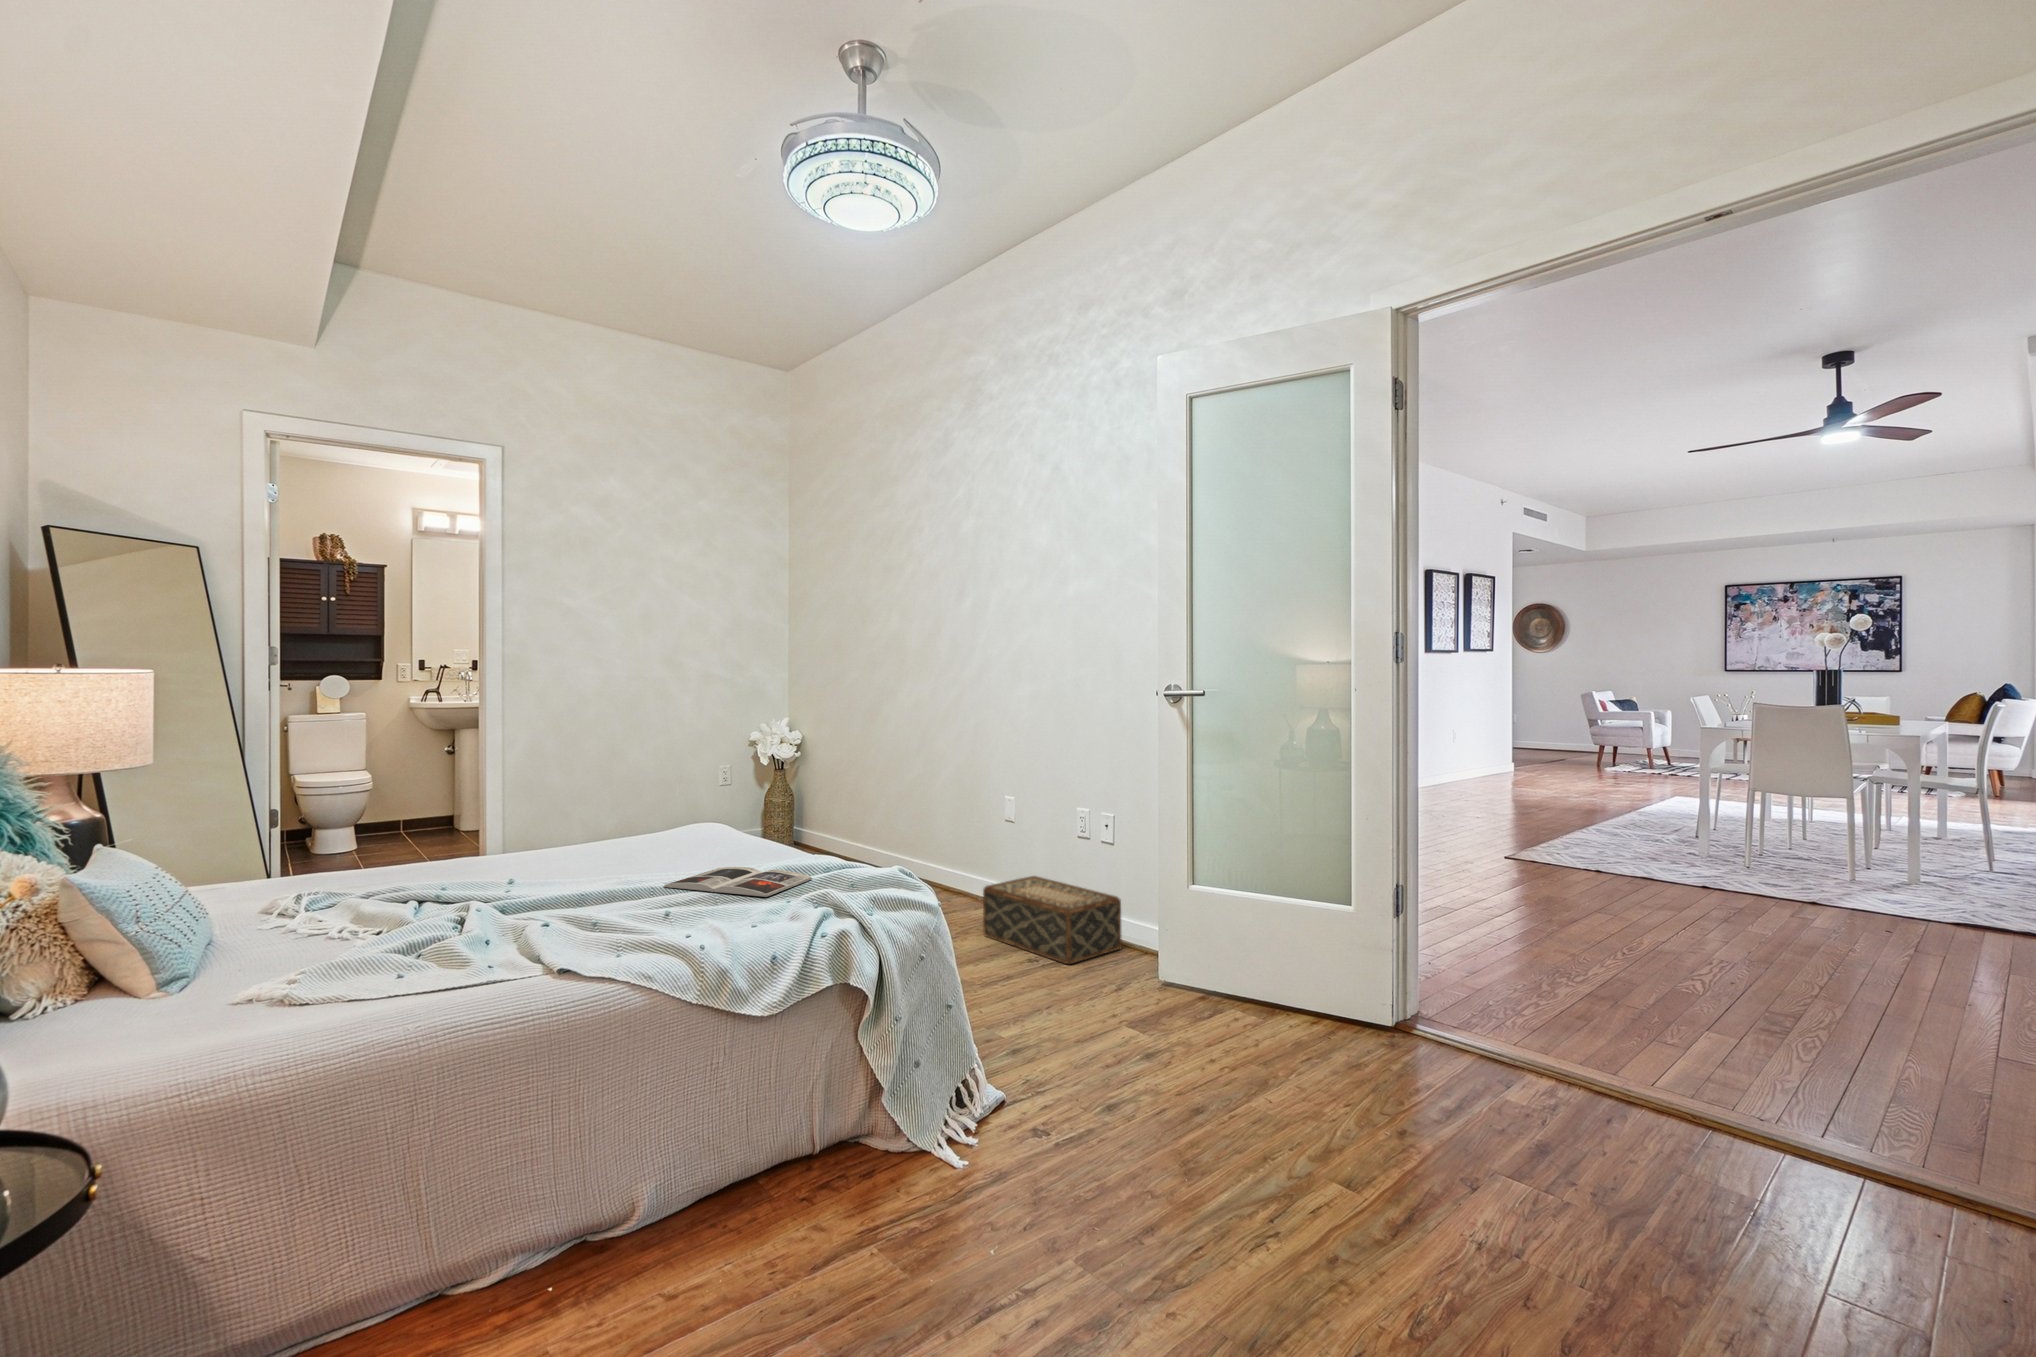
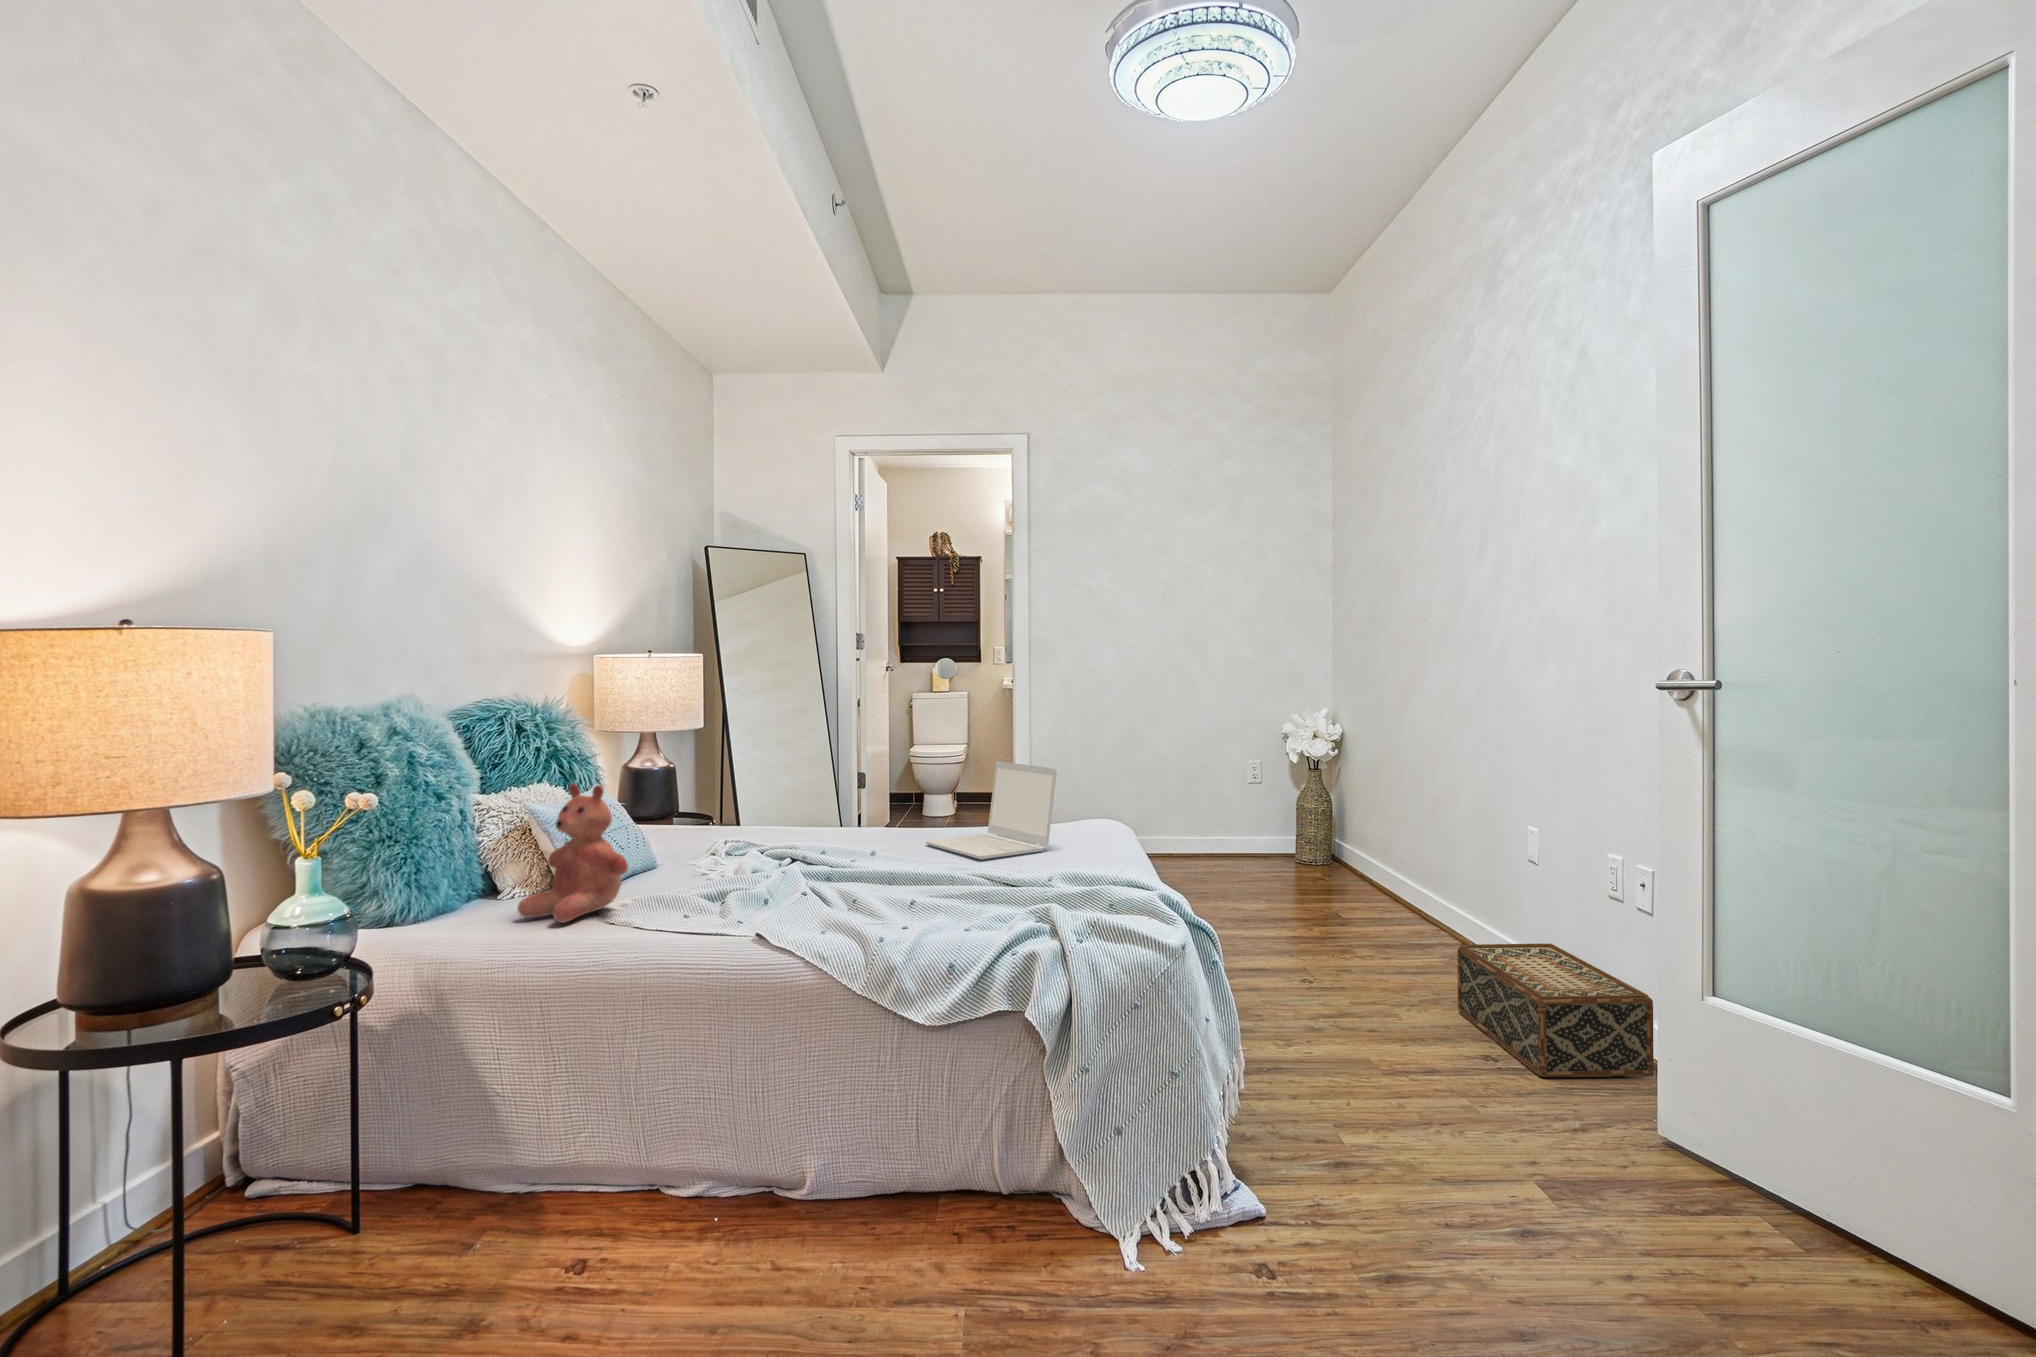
laptop: none [569,777,712,870] -> present [926,761,1057,859]
teddy bear: none [167,836,336,1020] -> present [518,784,628,923]
magazine: present [663,867,813,897] -> none [958,865,1096,901]

